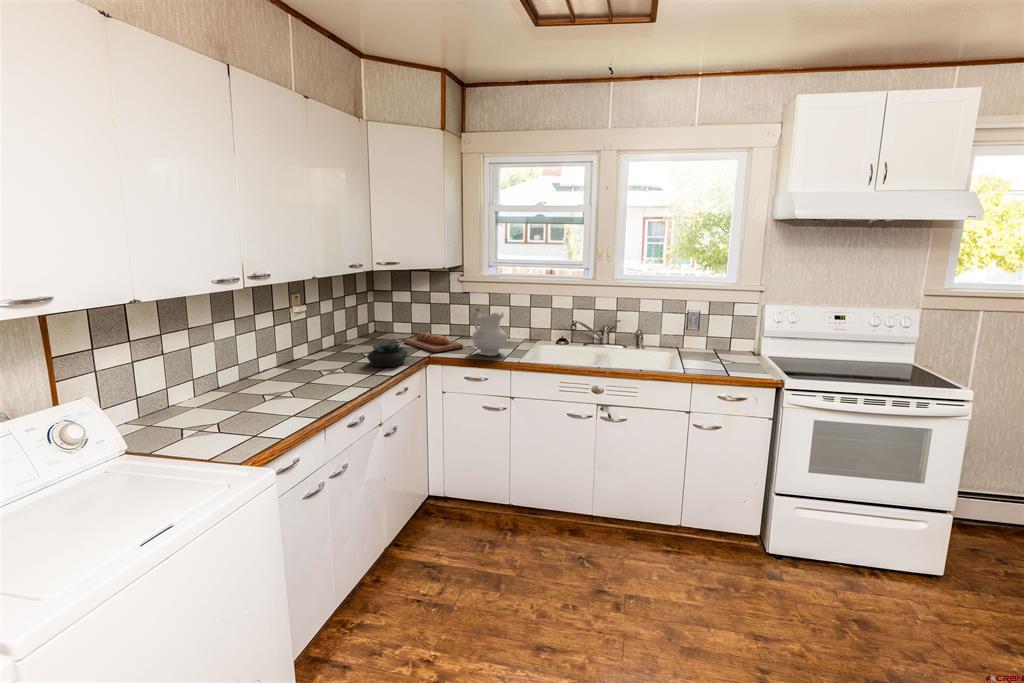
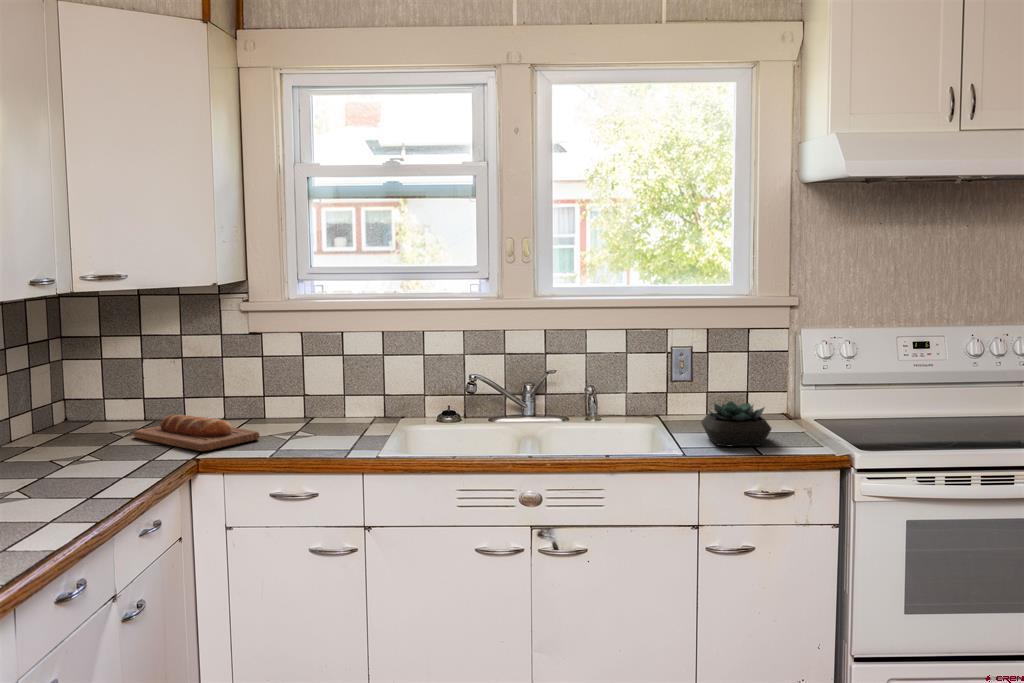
ceramic pitcher: present [472,308,507,356] -> none [277,359,348,450]
succulent plant: present [367,342,408,367] -> present [701,401,771,446]

